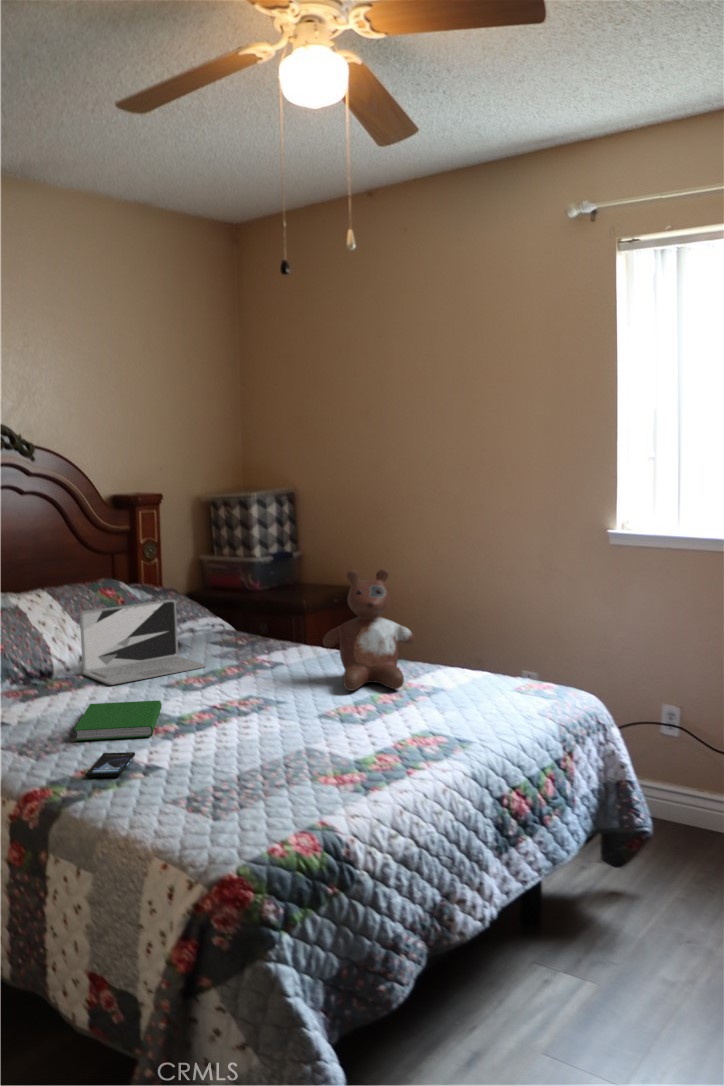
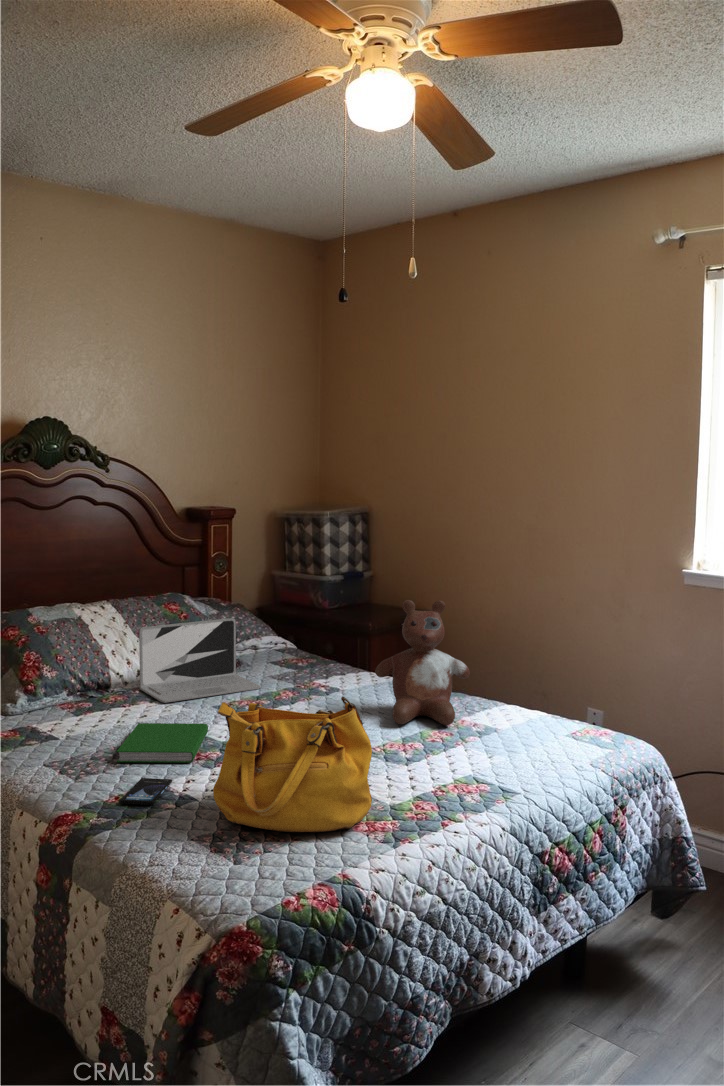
handbag: none [182,657,339,790] -> present [213,697,372,832]

